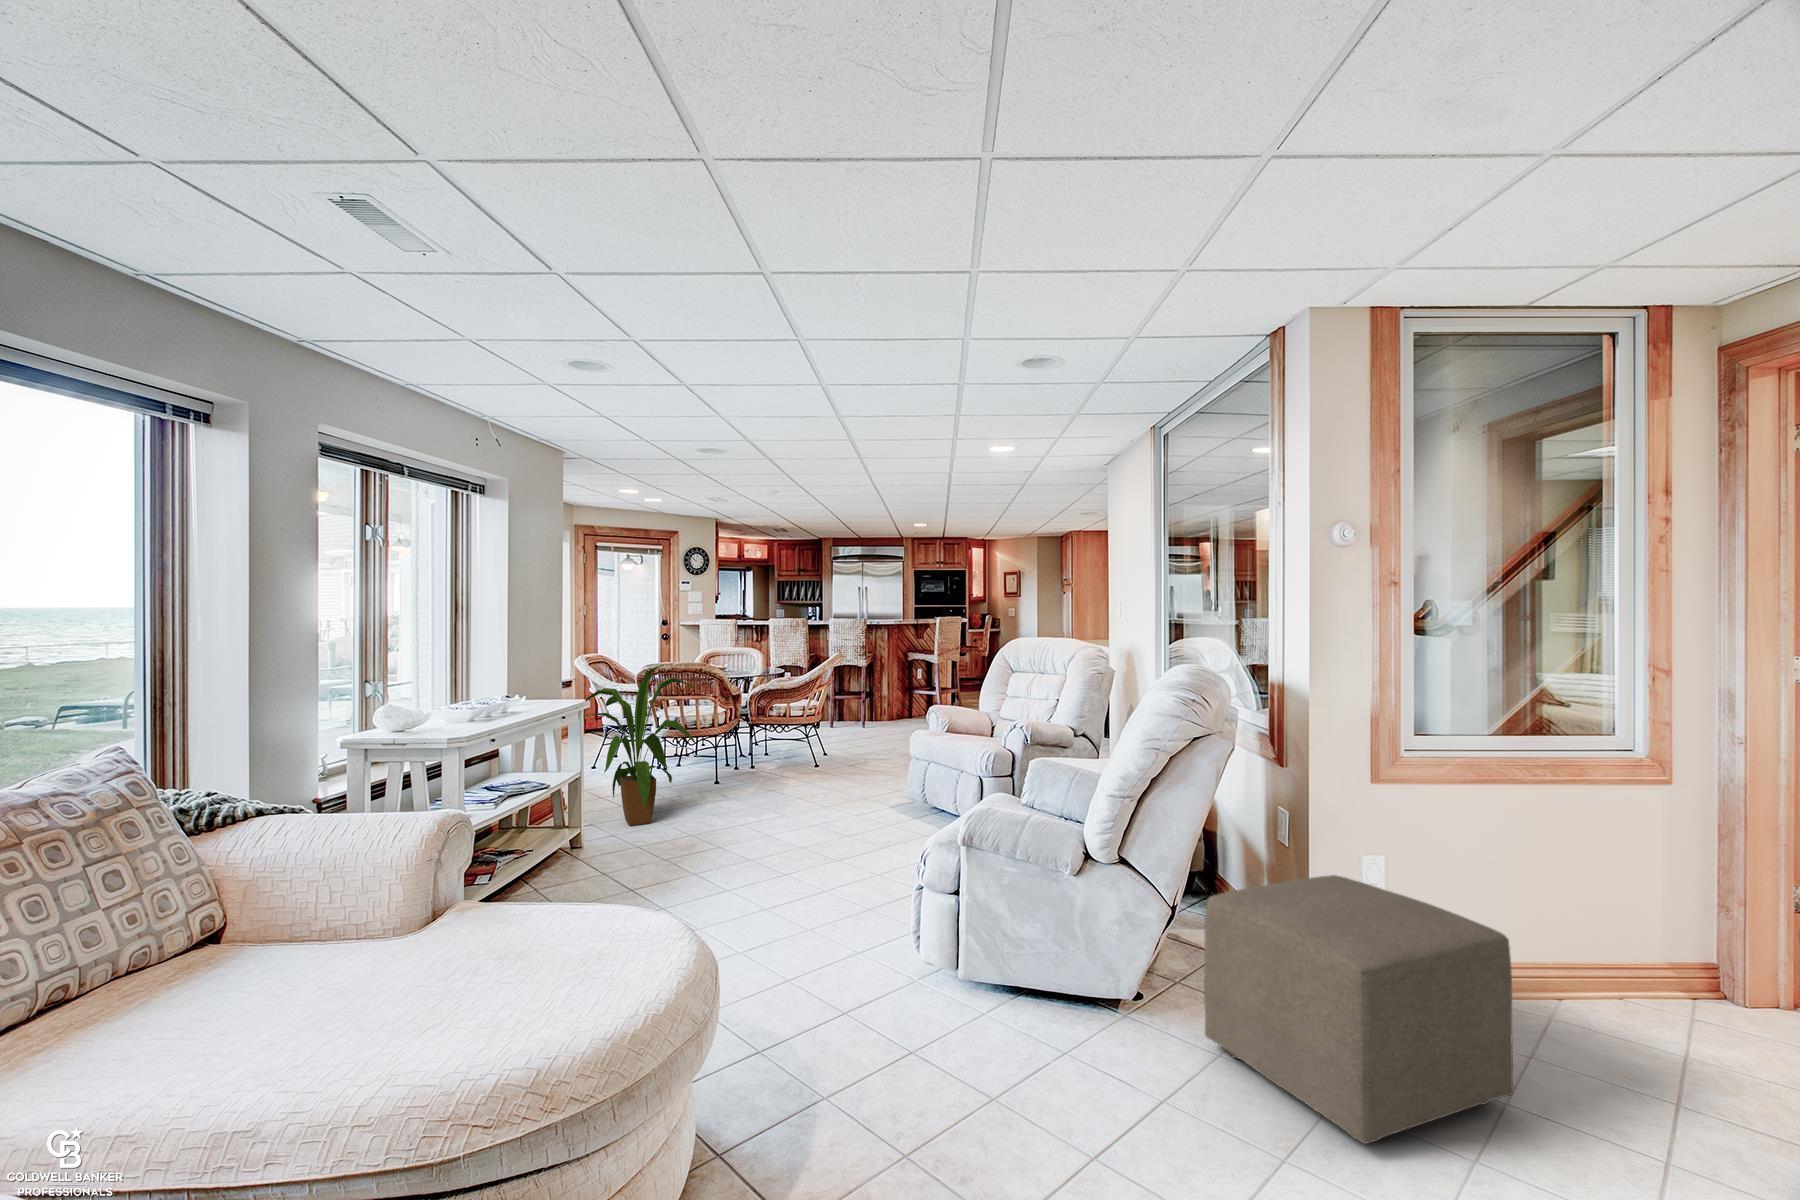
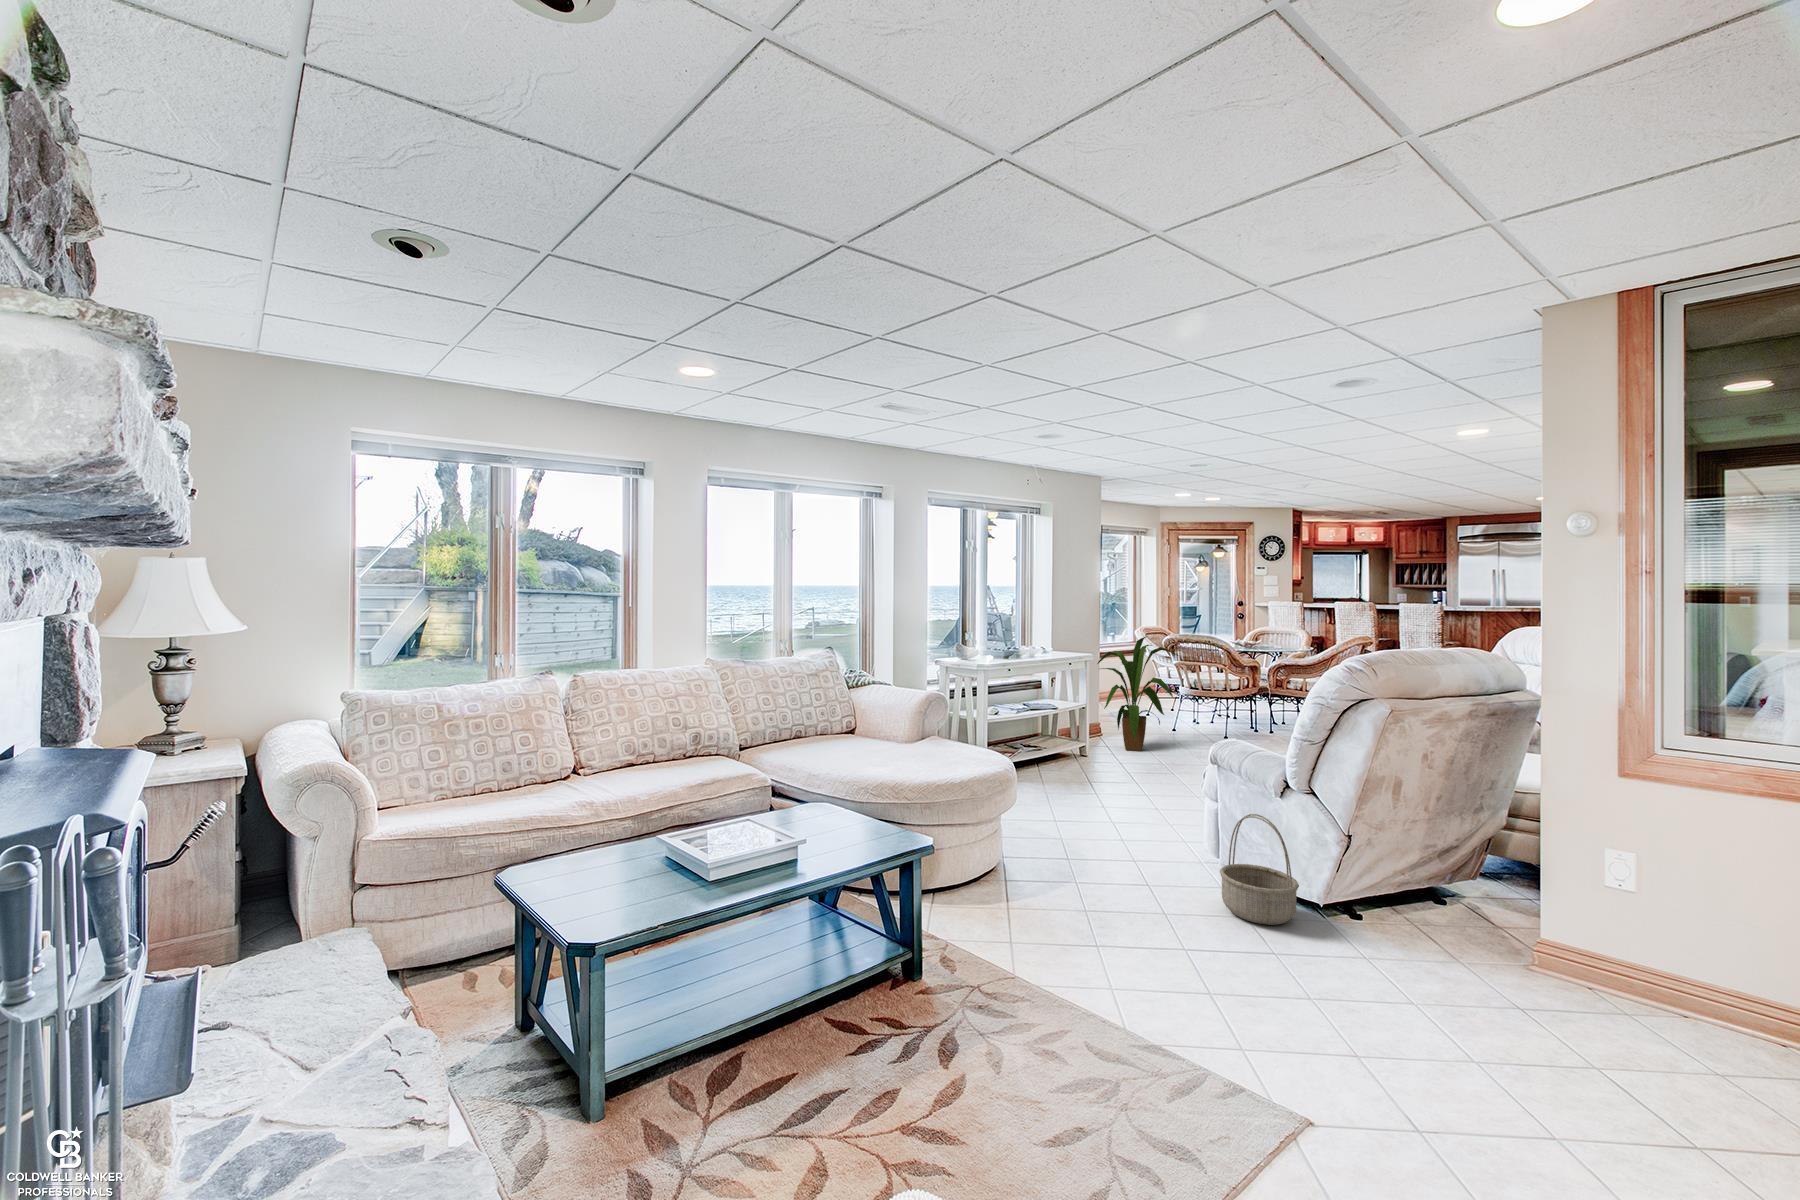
ottoman: present [1204,875,1513,1144] -> none [1335,822,1537,1016]
basket: none [1054,912,1172,1080] -> present [1220,814,1299,925]

